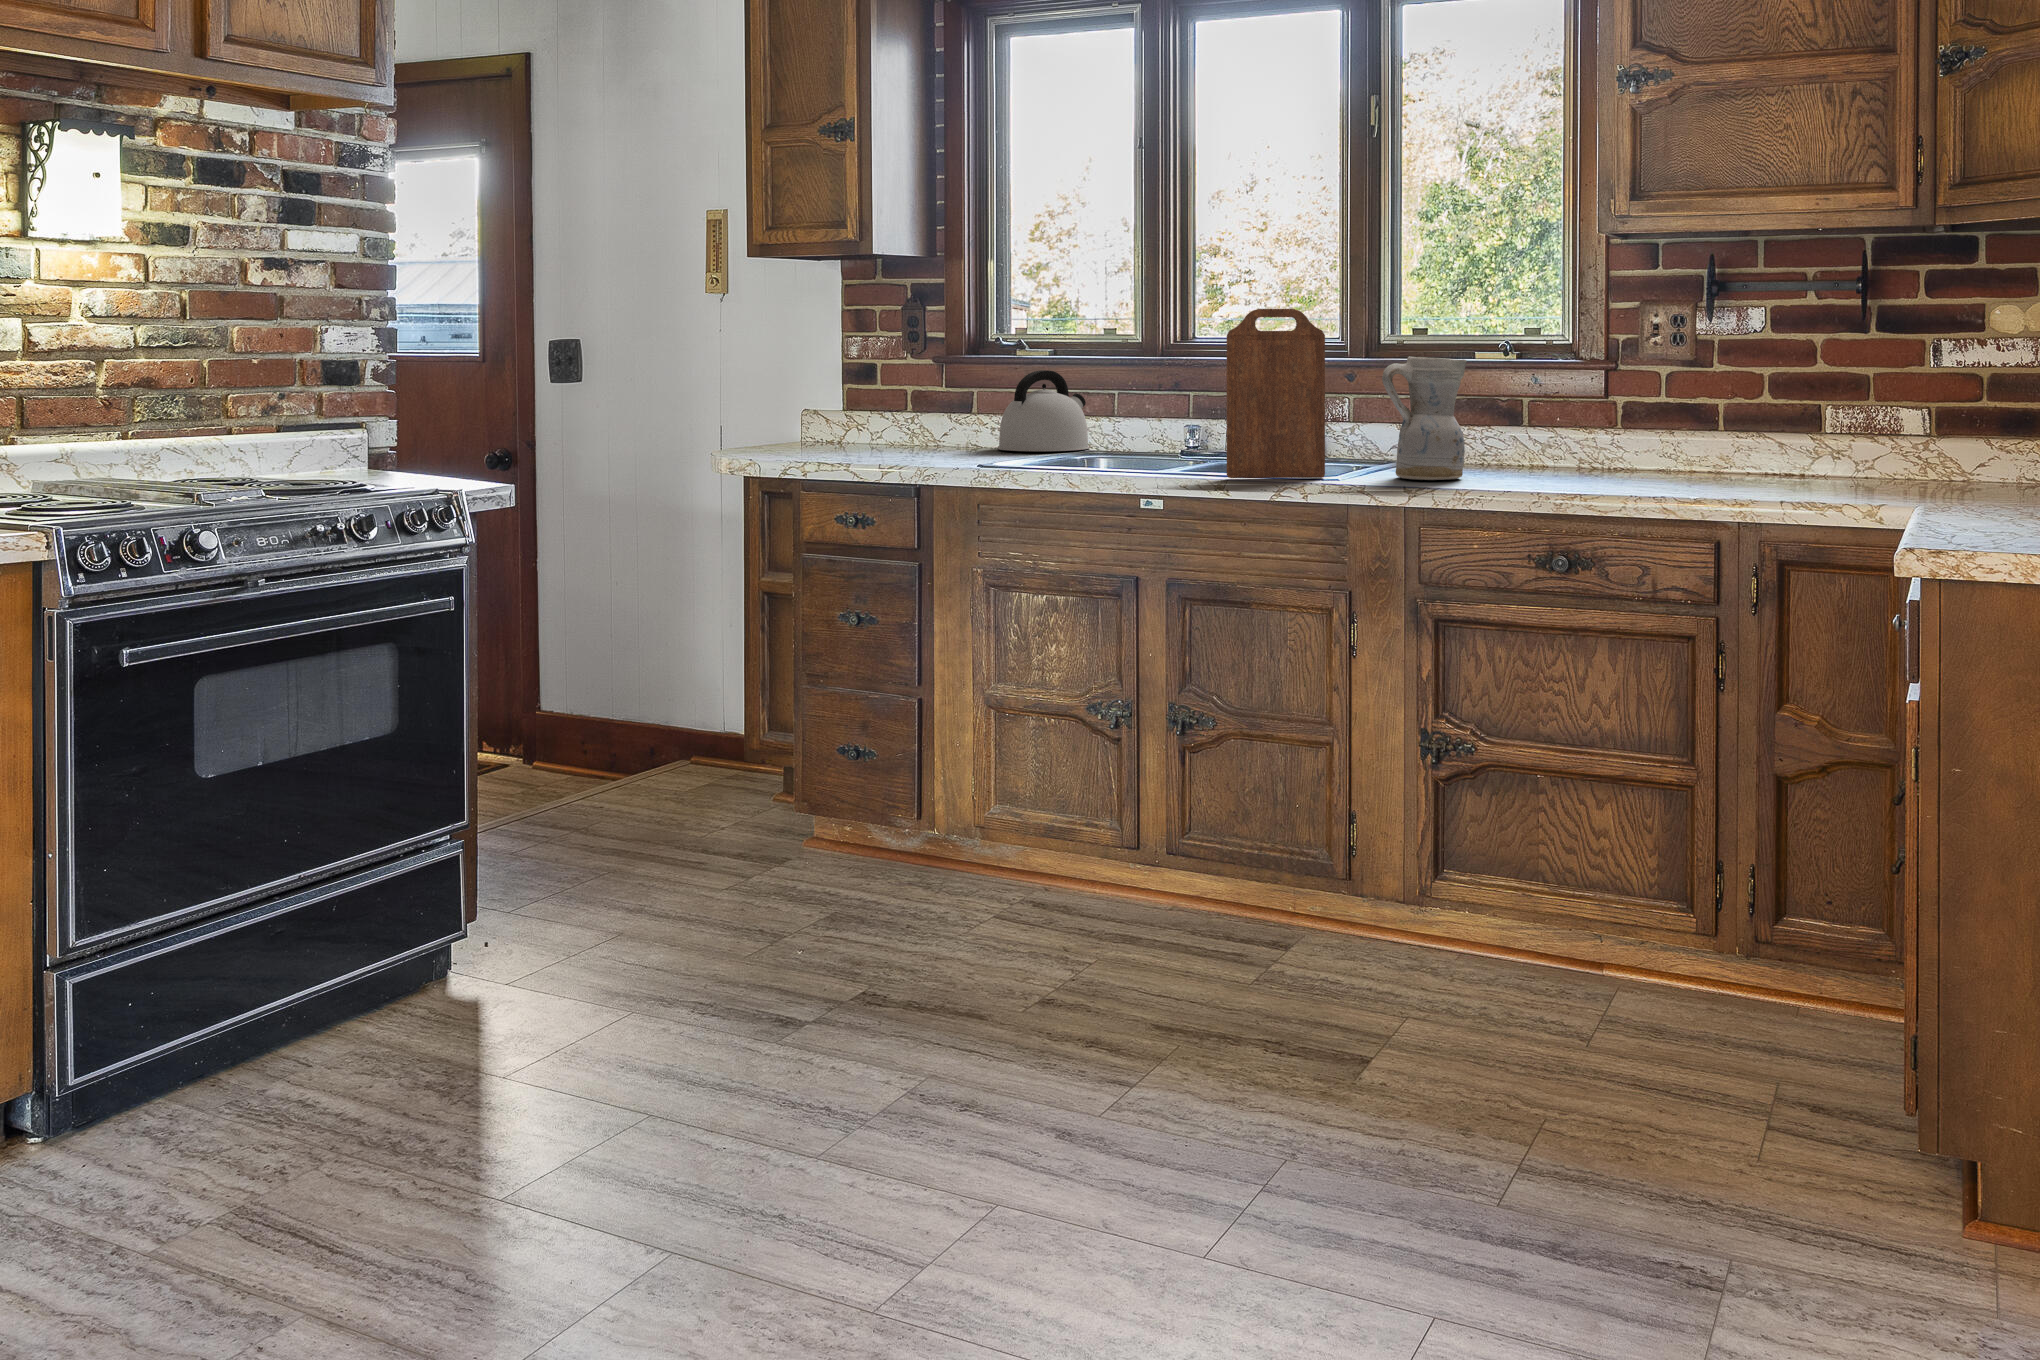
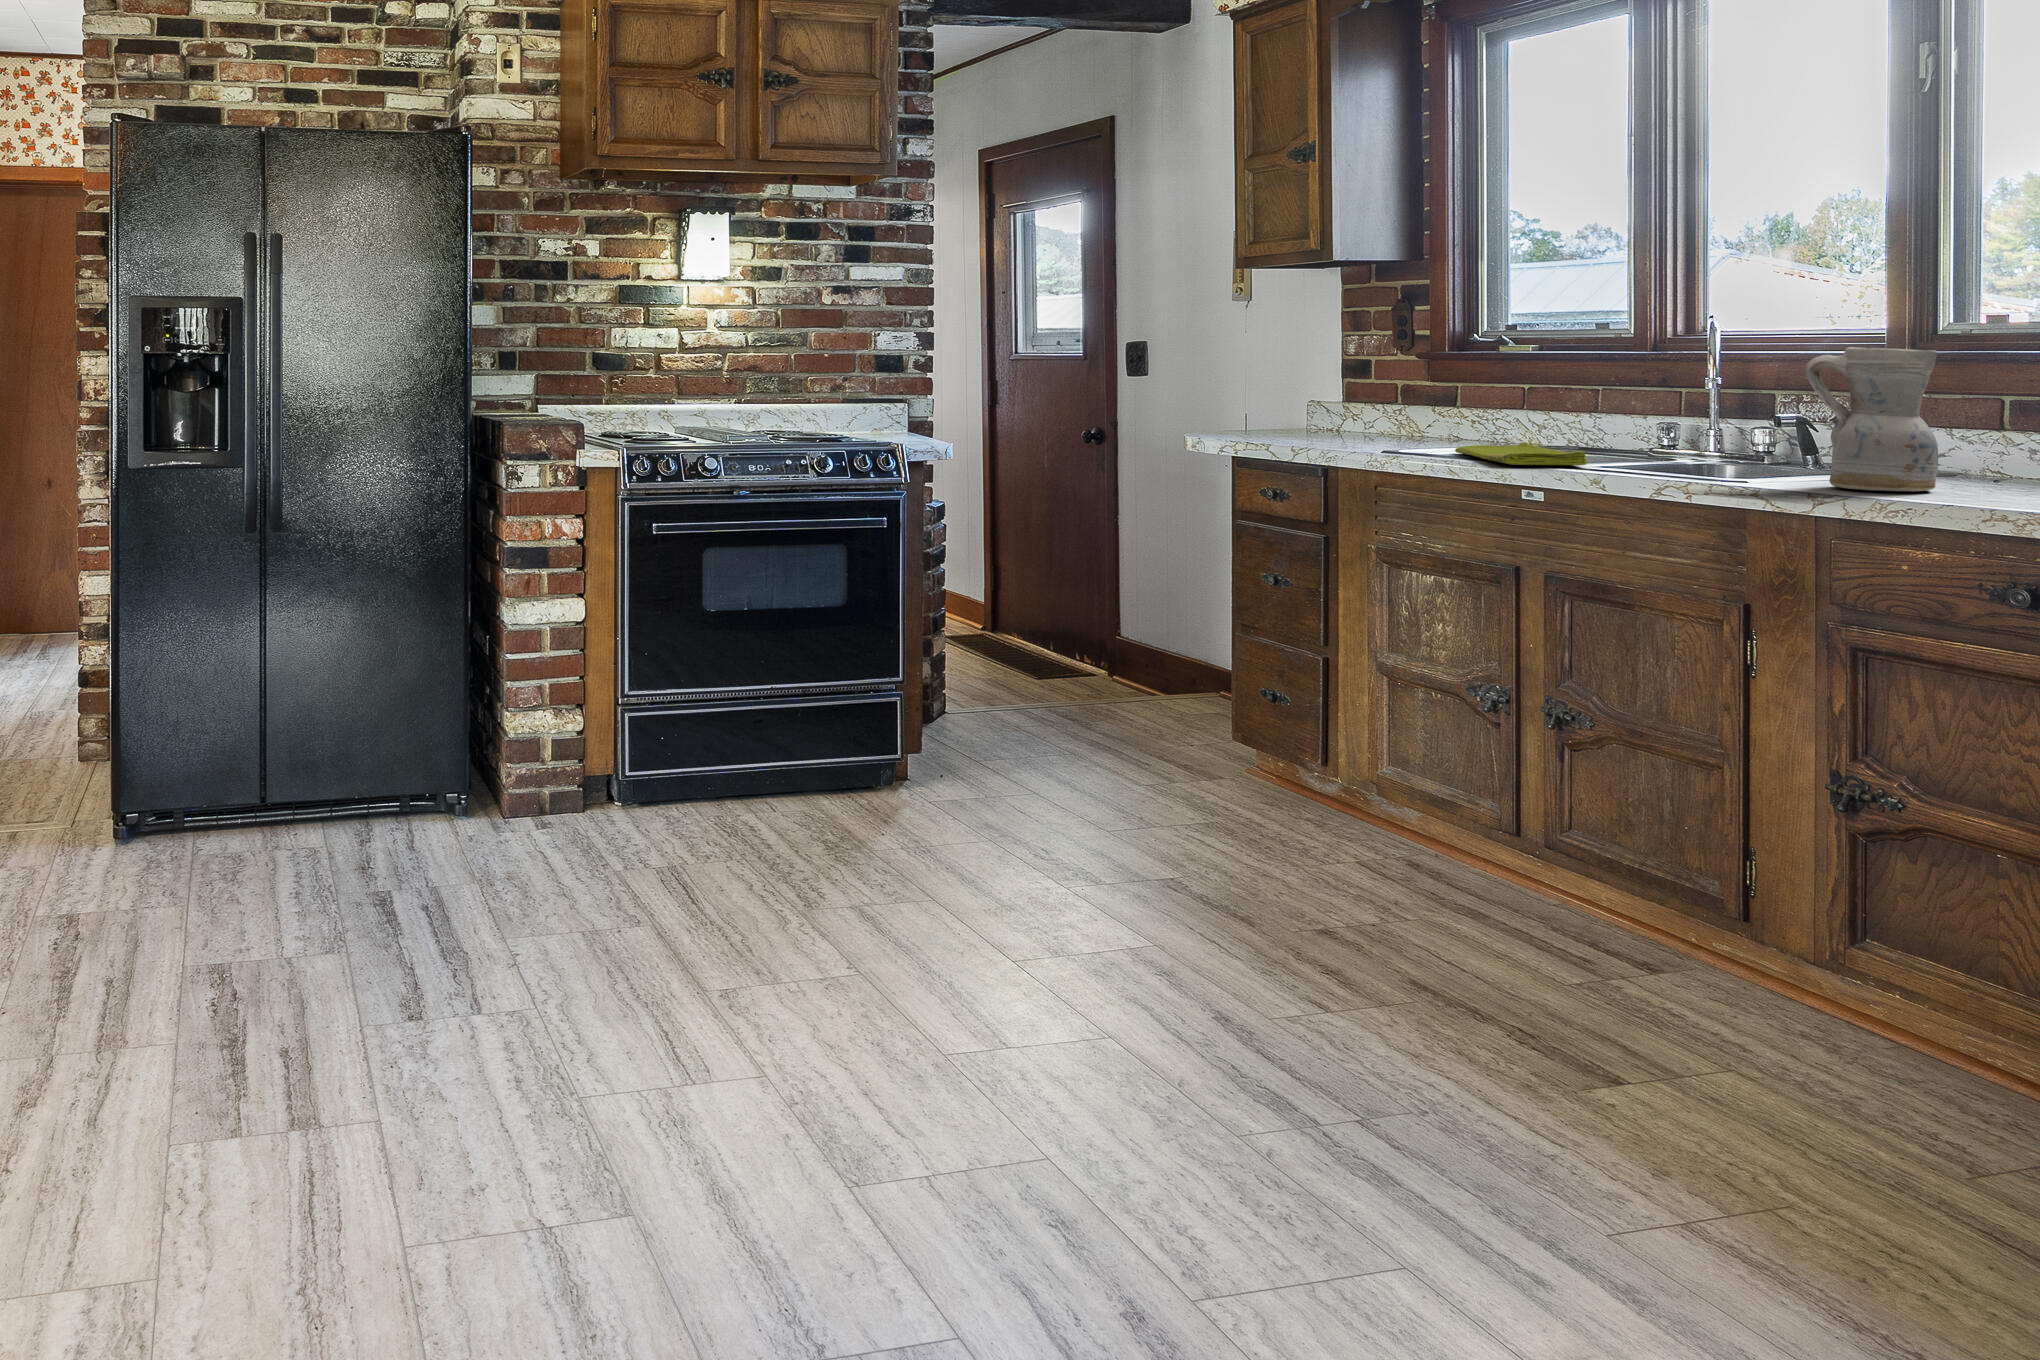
cutting board: present [1227,309,1325,478] -> none [1602,297,1734,480]
kettle: present [998,370,1089,451] -> none [1450,365,1563,444]
dish towel: none [1047,449,1192,473] -> present [1455,442,1587,465]

